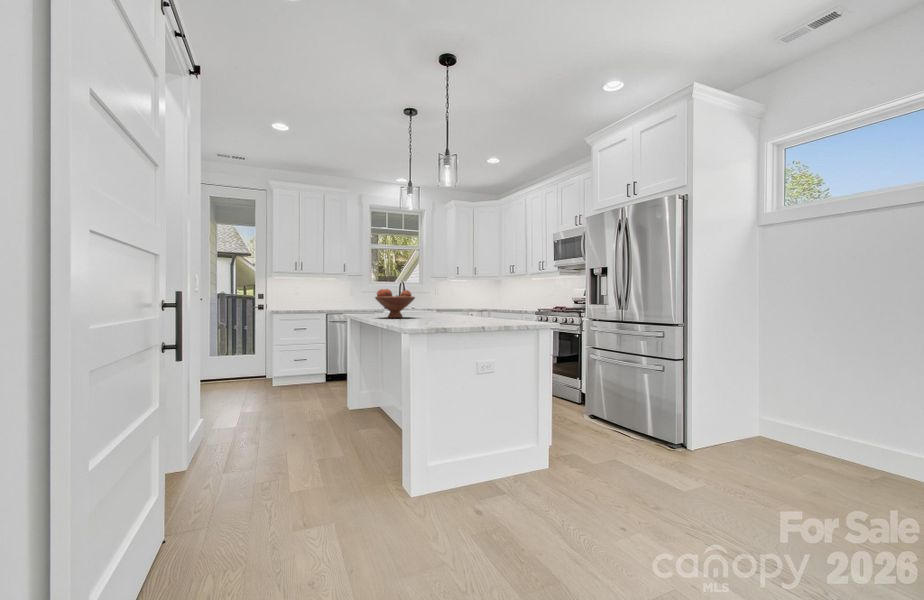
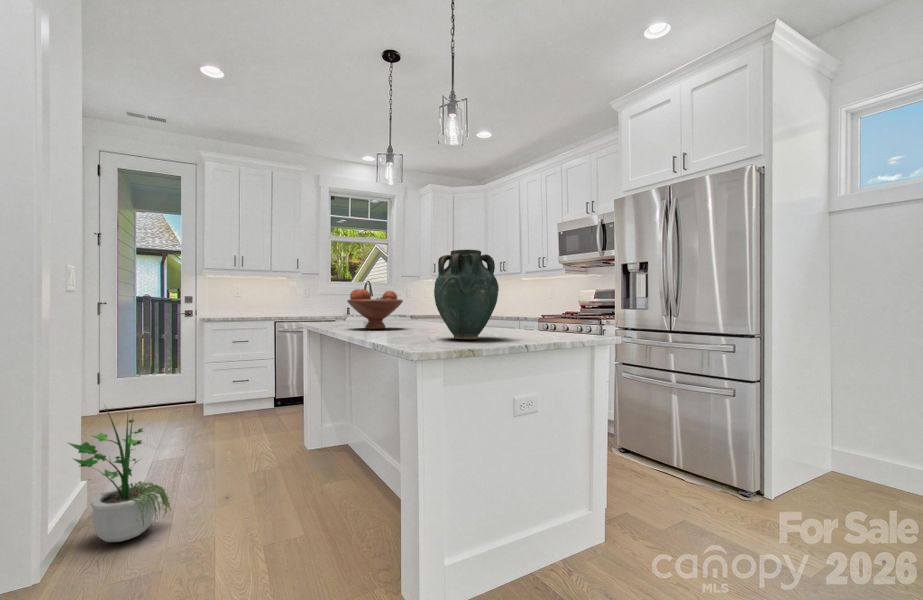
vase: none [427,263,470,323] -> present [434,250,499,339]
potted plant: none [196,361,258,453] -> present [68,413,171,542]

